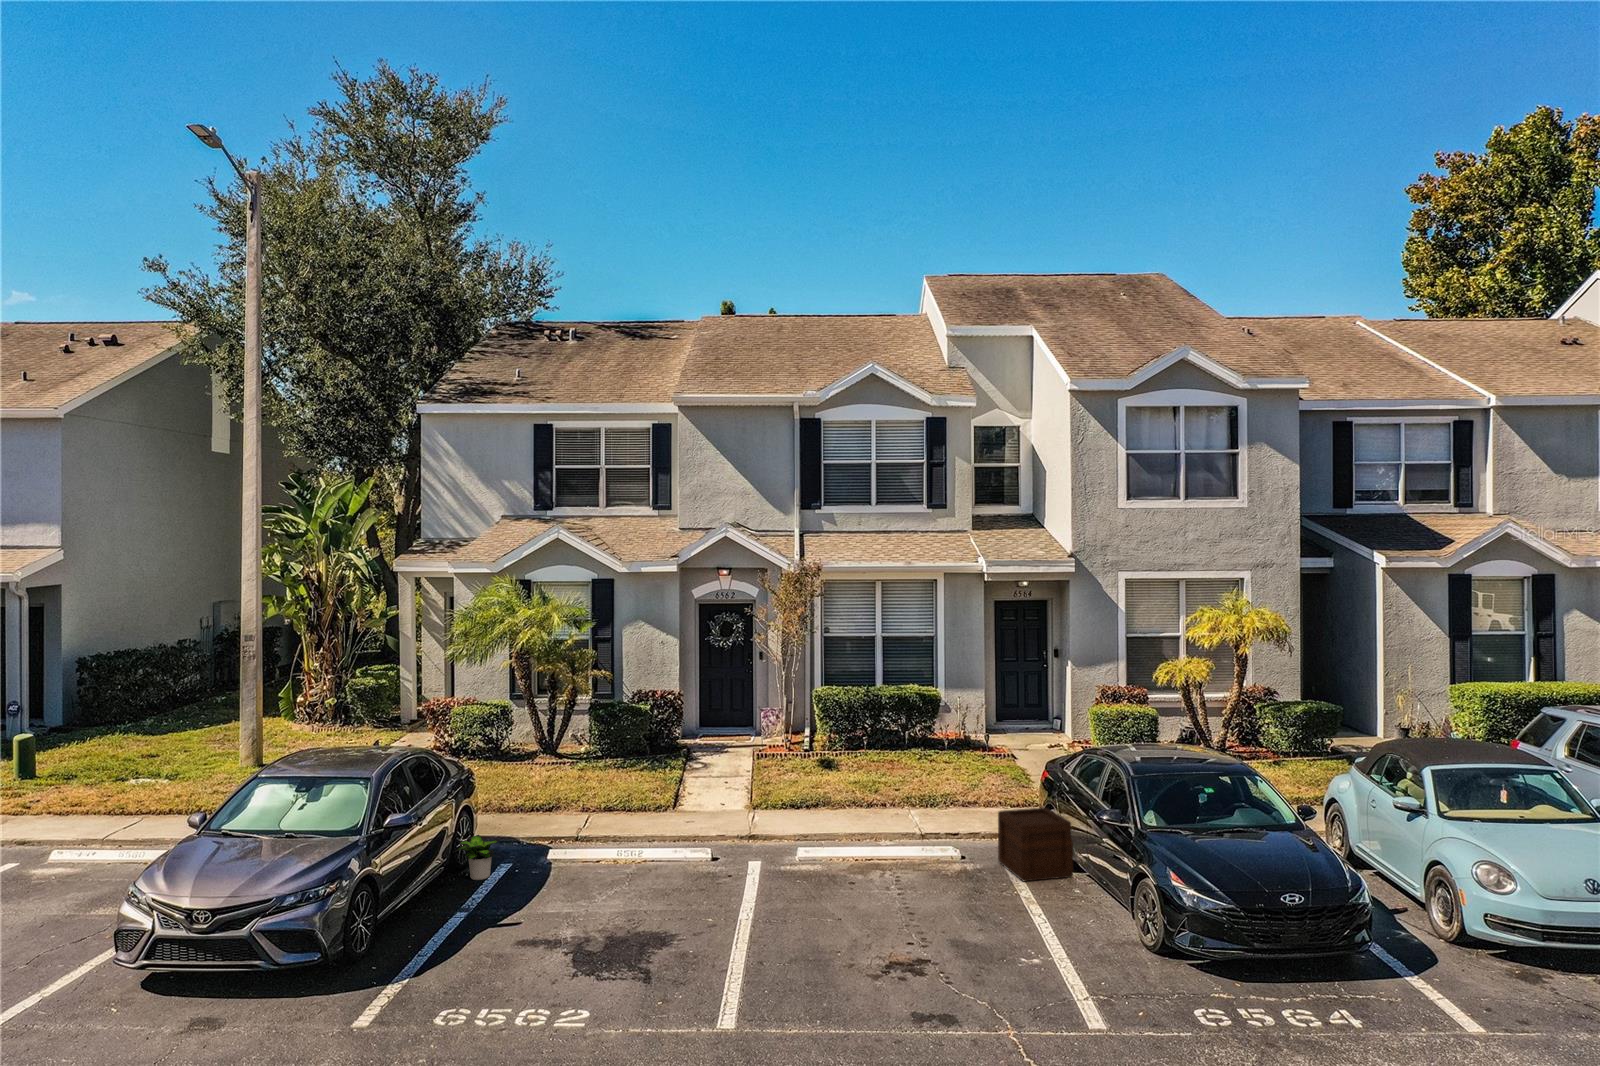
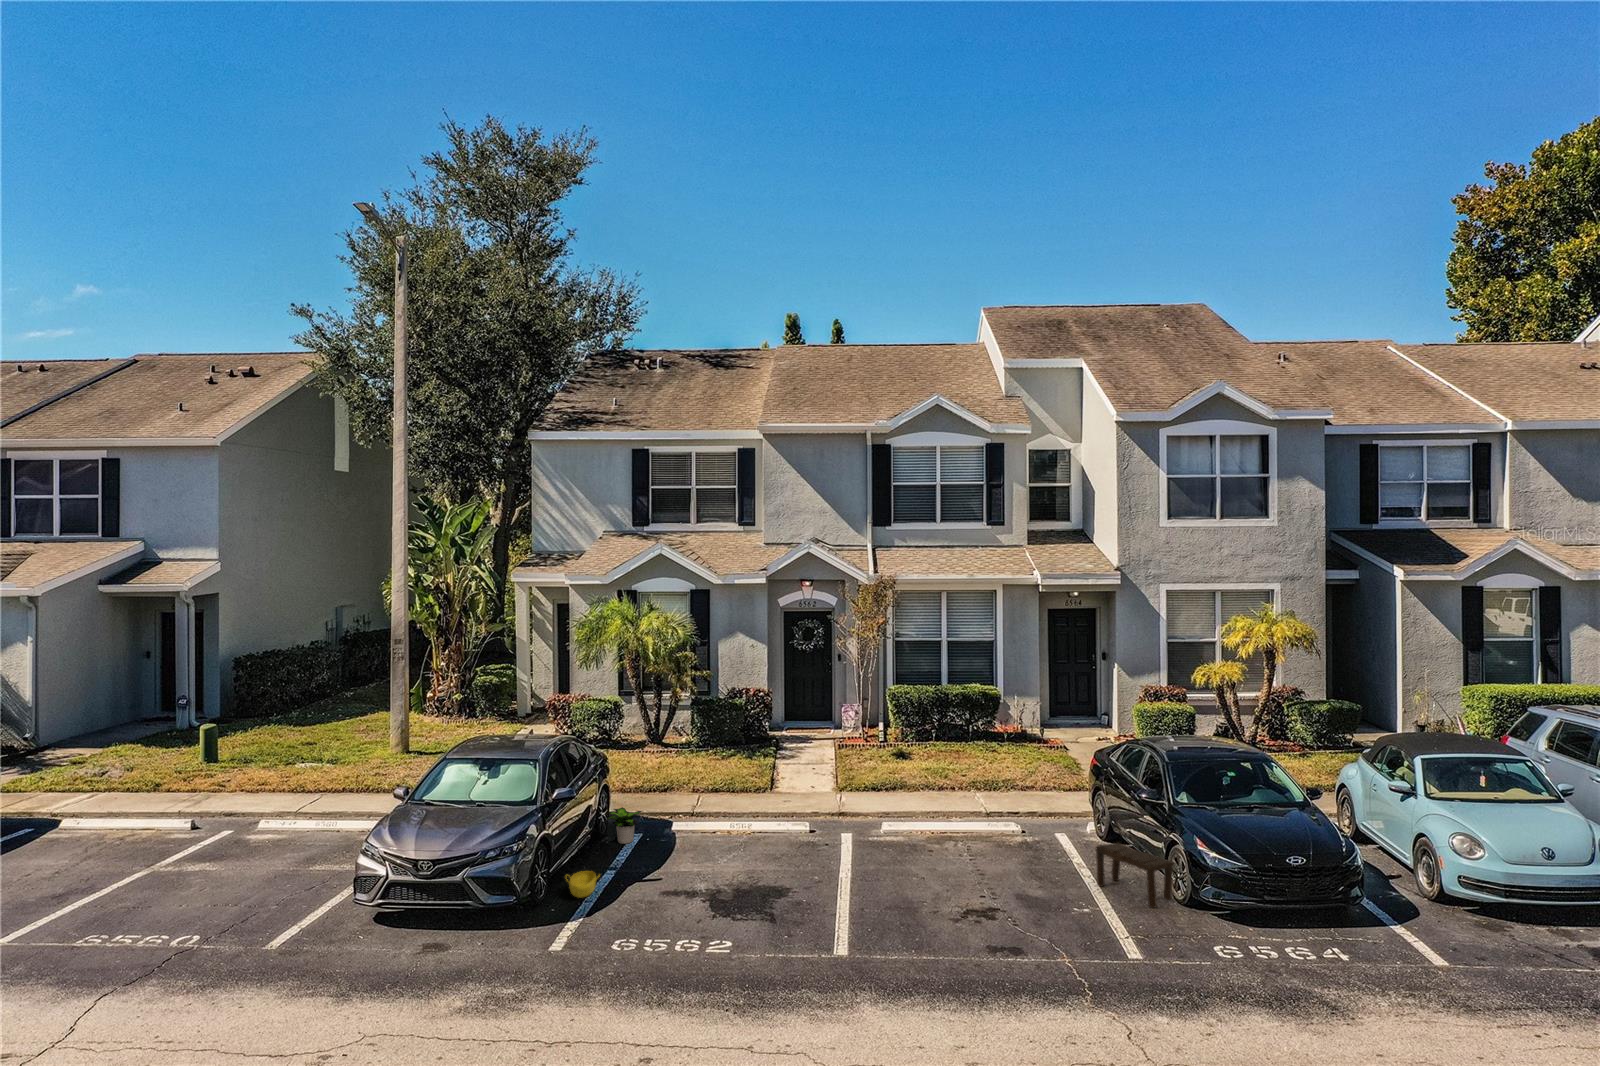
wooden crate: present [998,807,1073,881] -> none [1054,790,1118,851]
bench: none [1046,874,1142,957] -> present [1096,843,1174,908]
basket: none [382,919,428,955] -> present [568,871,599,898]

